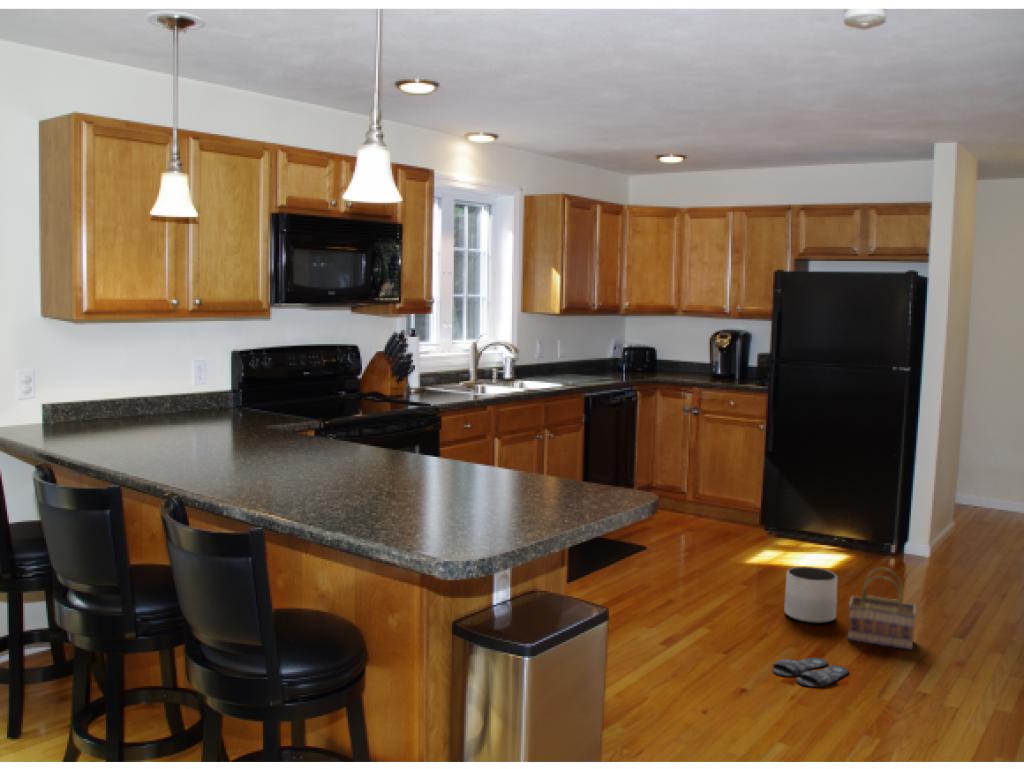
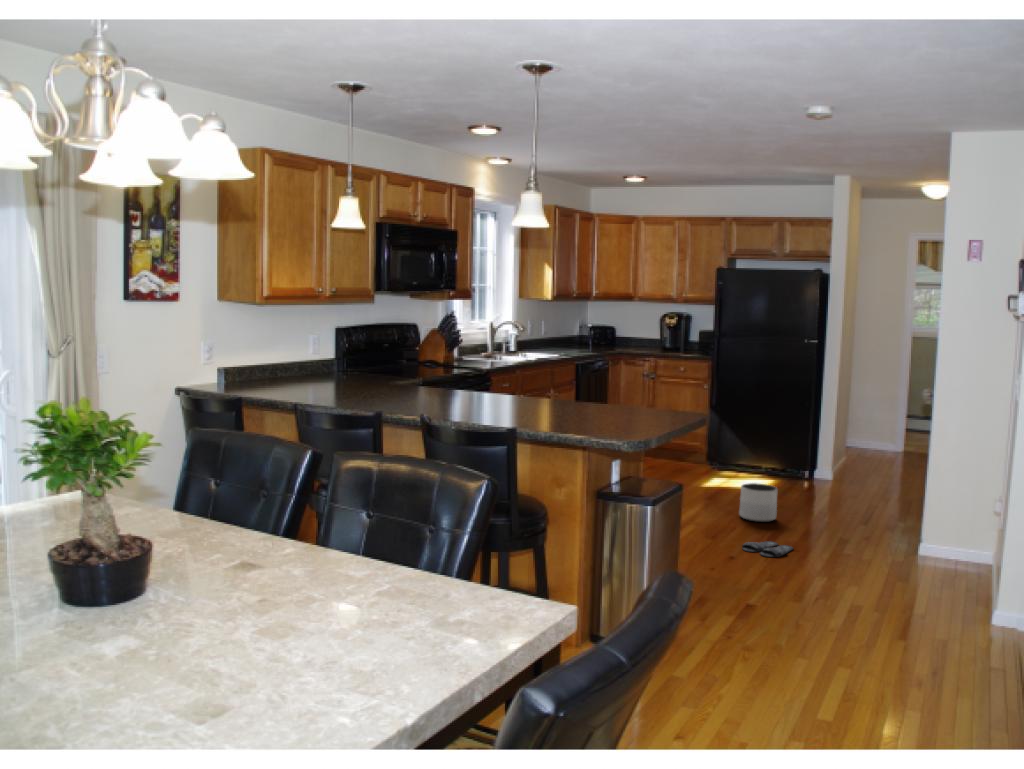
basket: present [848,567,916,650] -> none [787,480,835,536]

